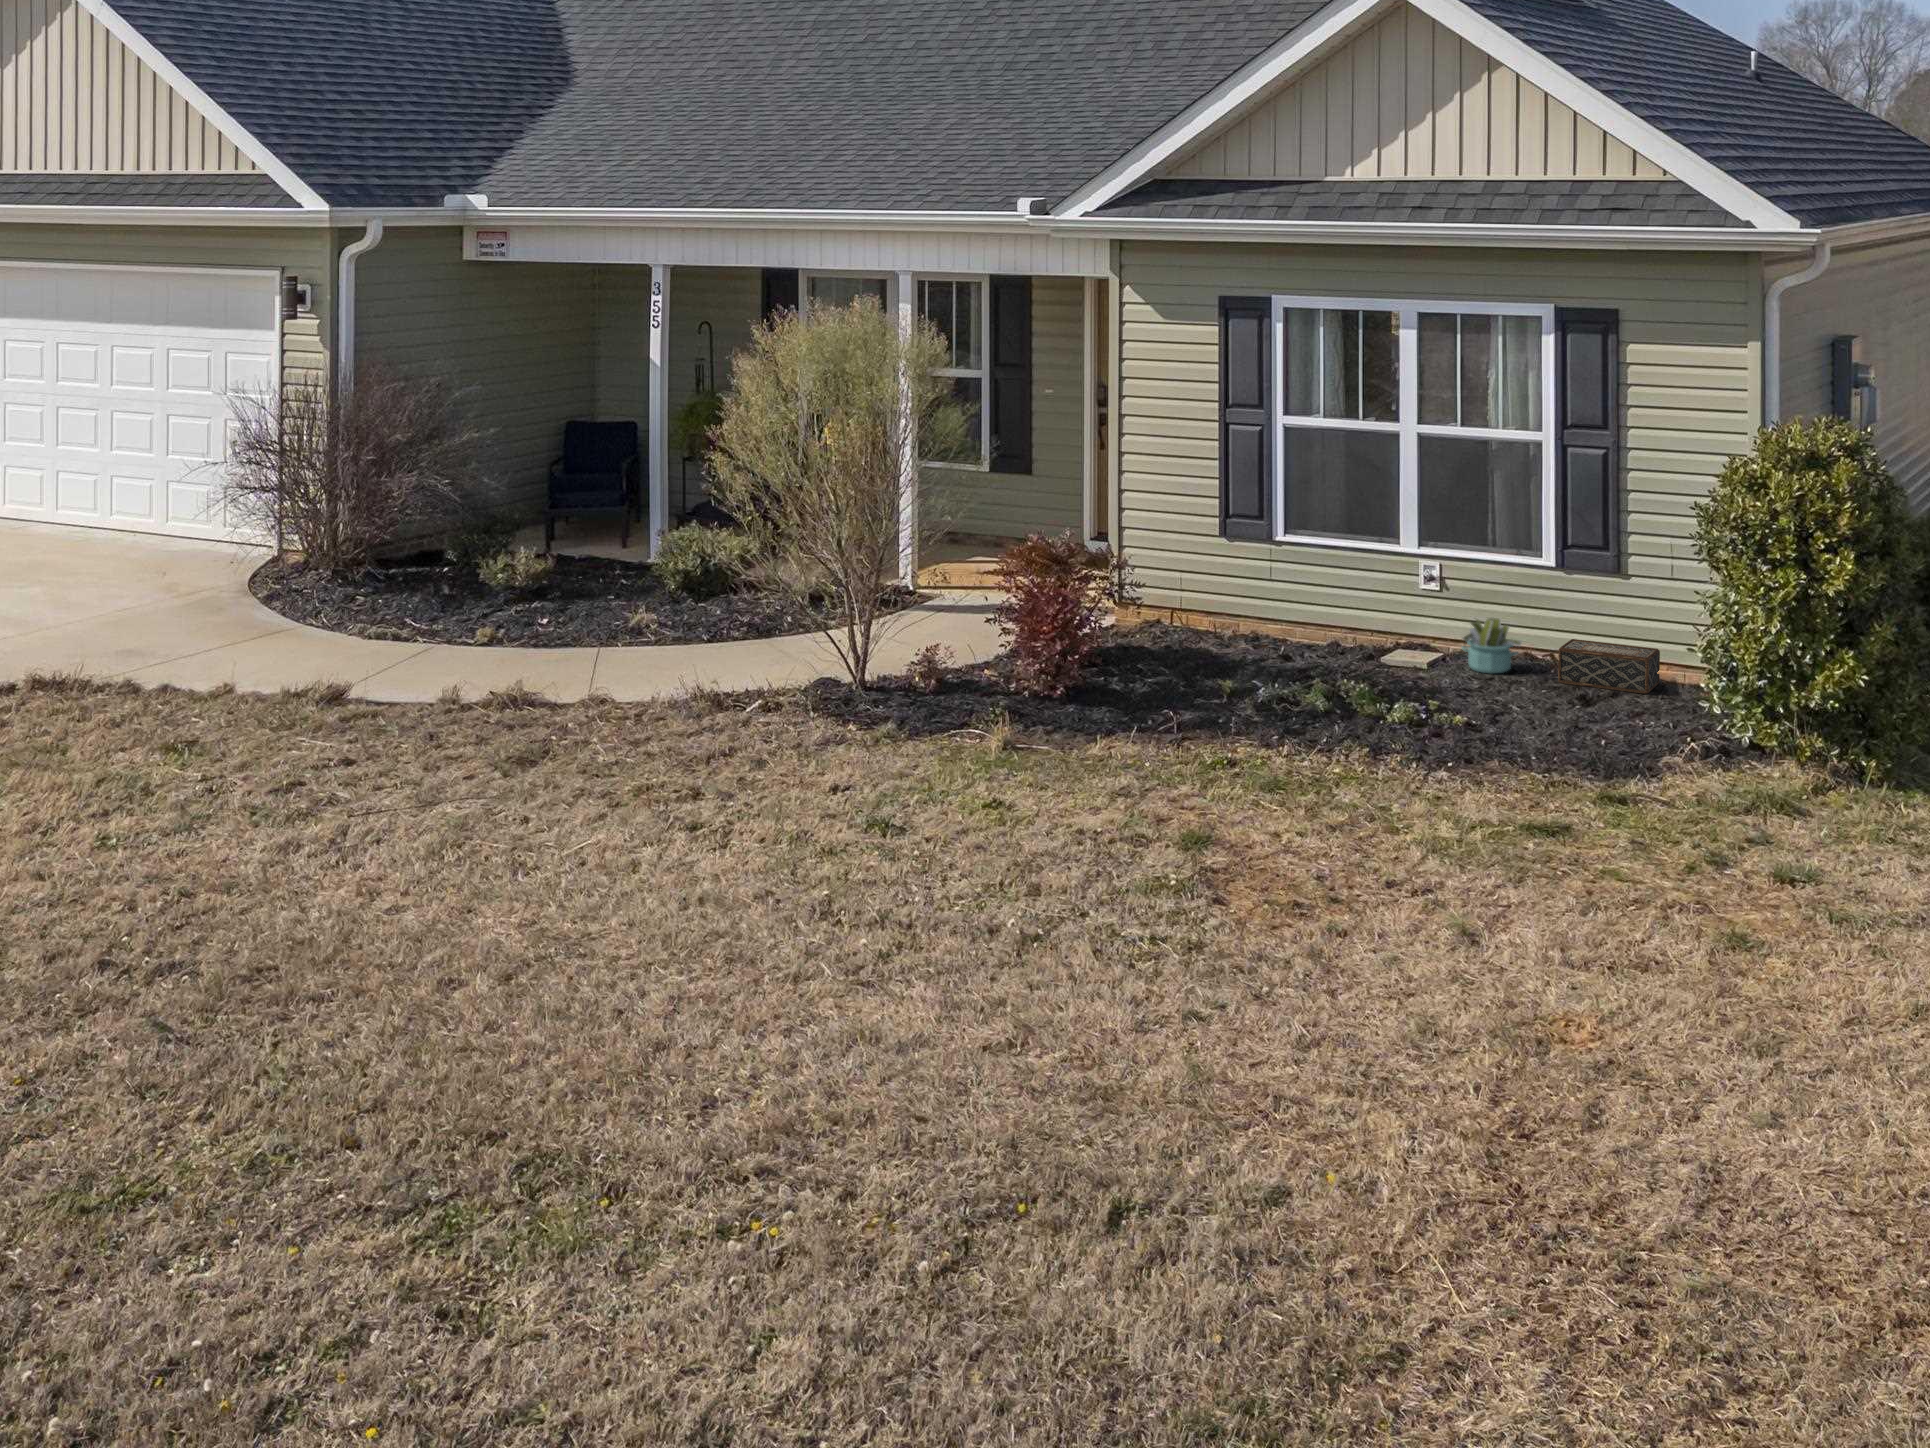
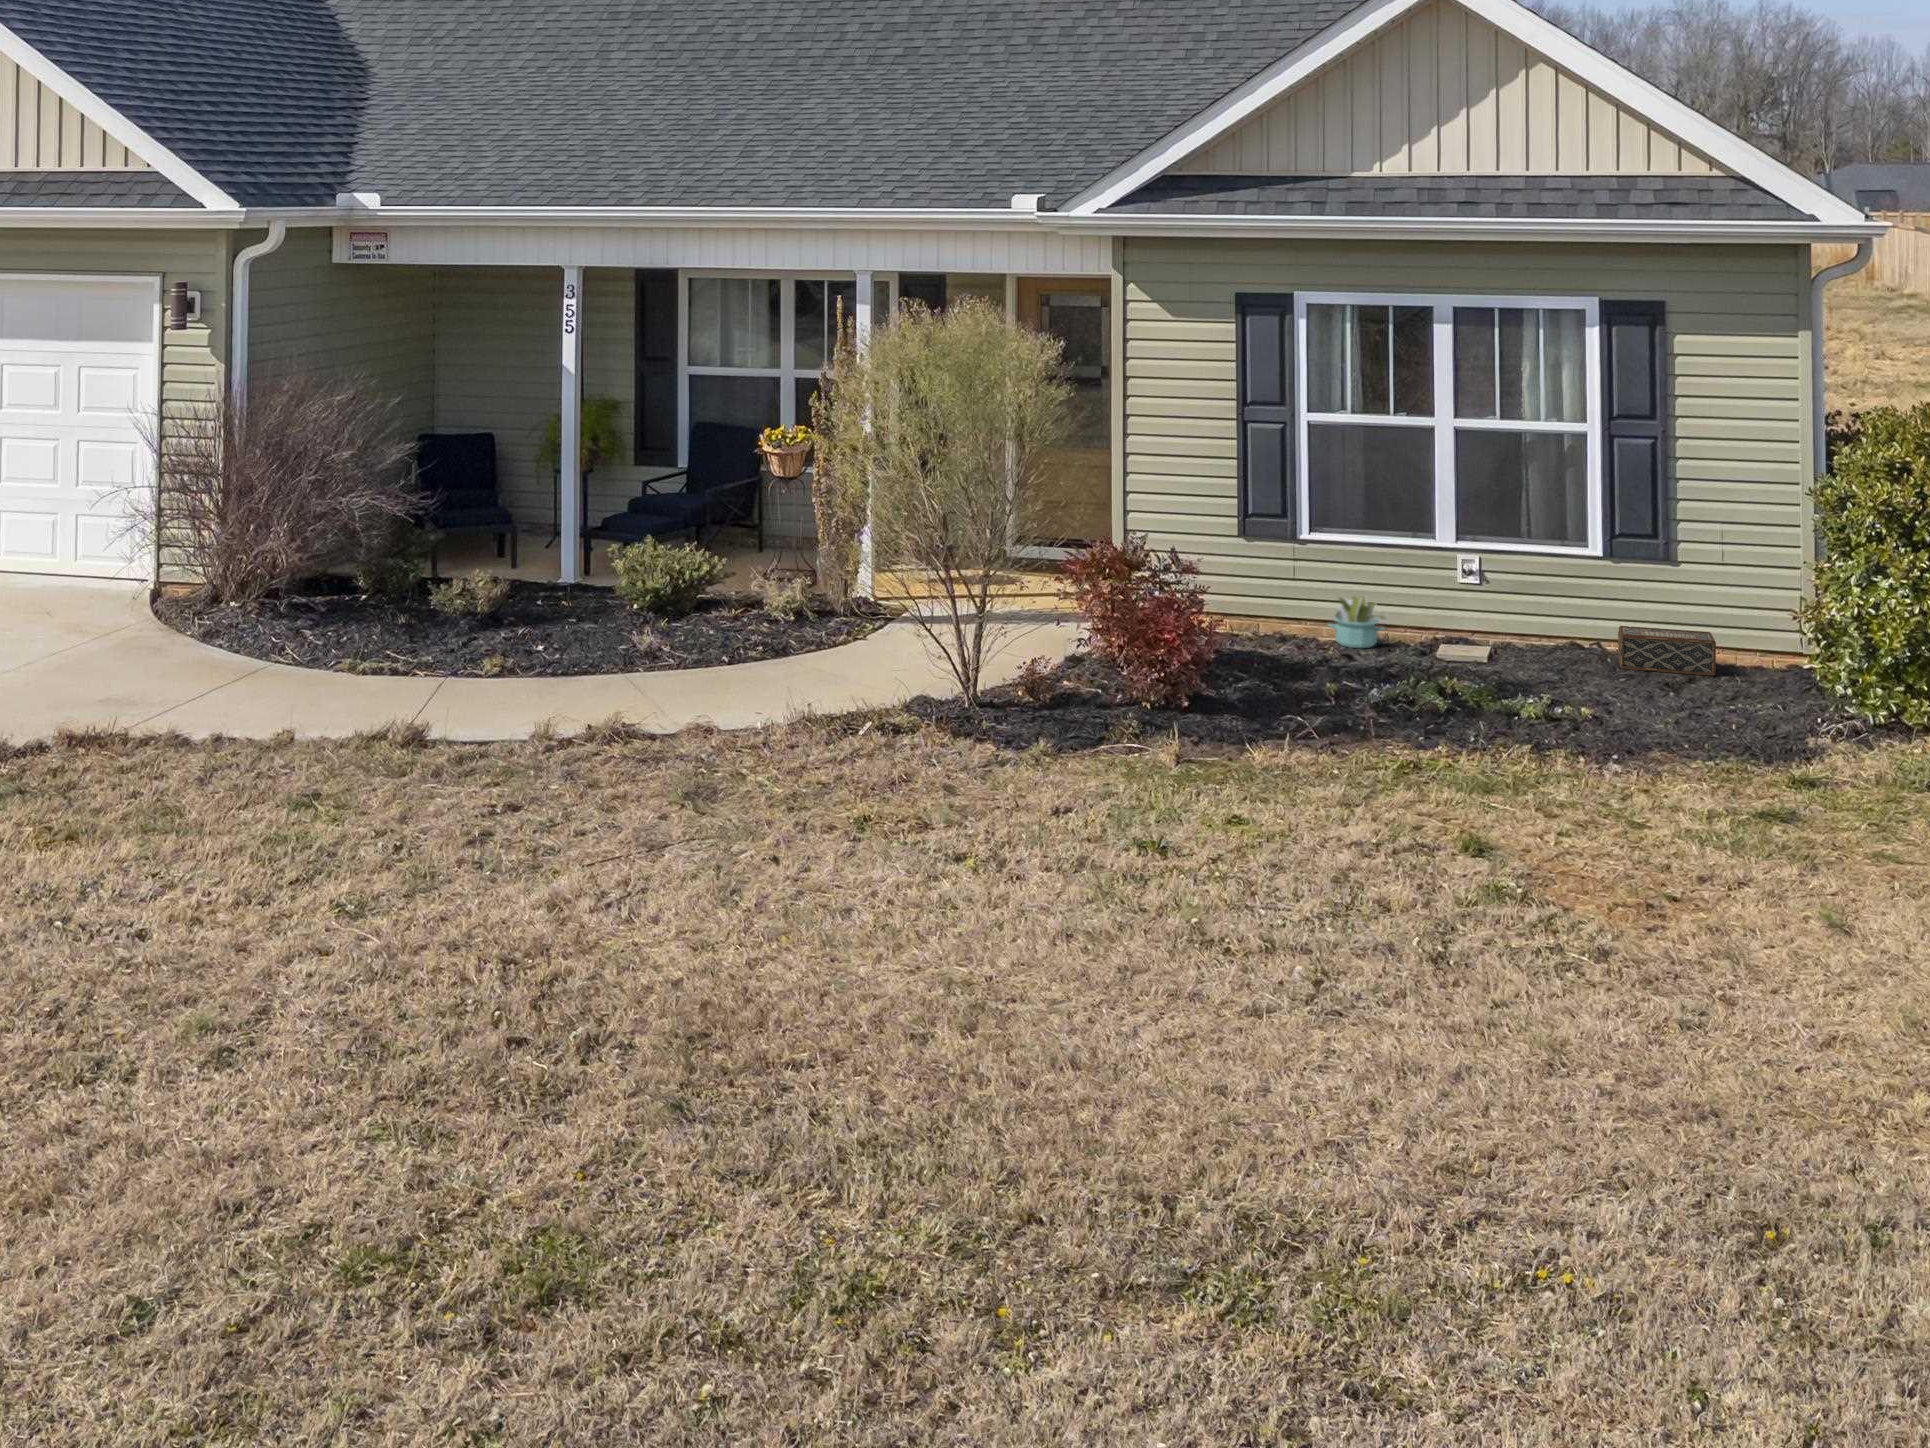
decorative plant: present [1462,618,1522,673] -> present [1329,596,1388,648]

